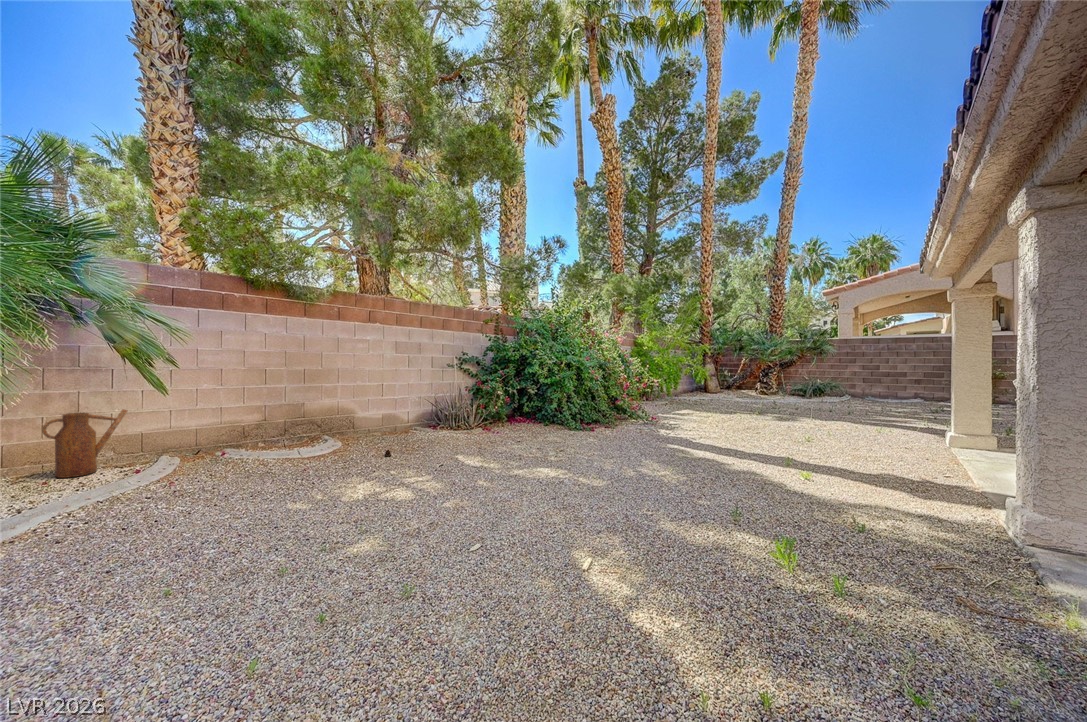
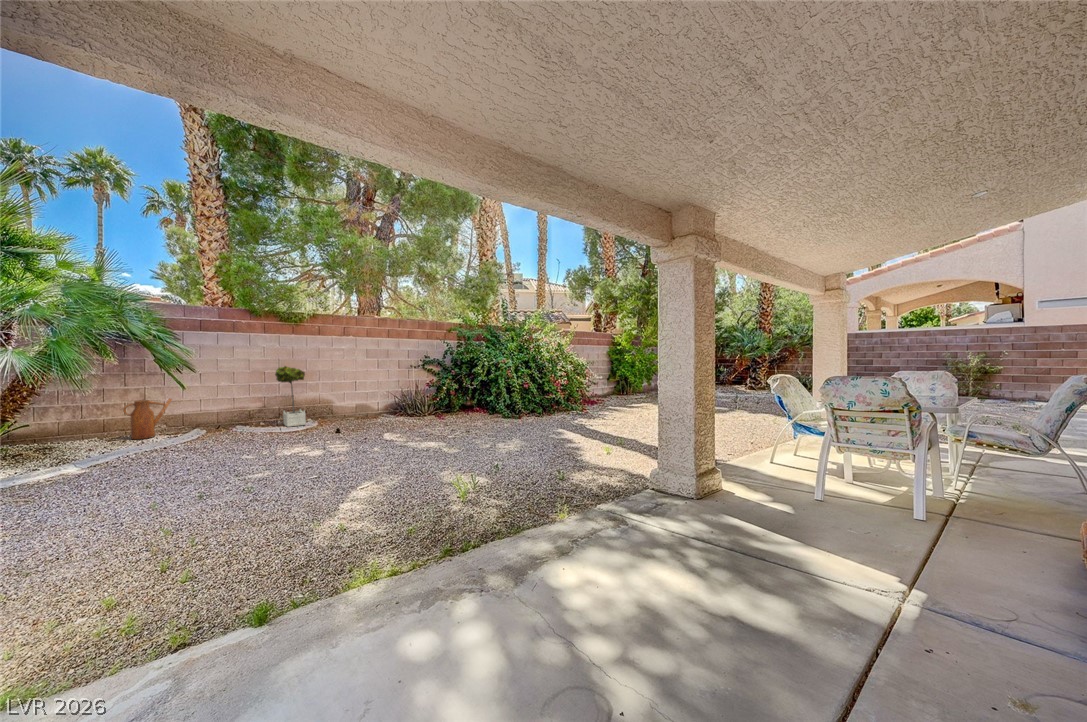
potted tree: none [283,361,325,449] -> present [275,366,306,427]

